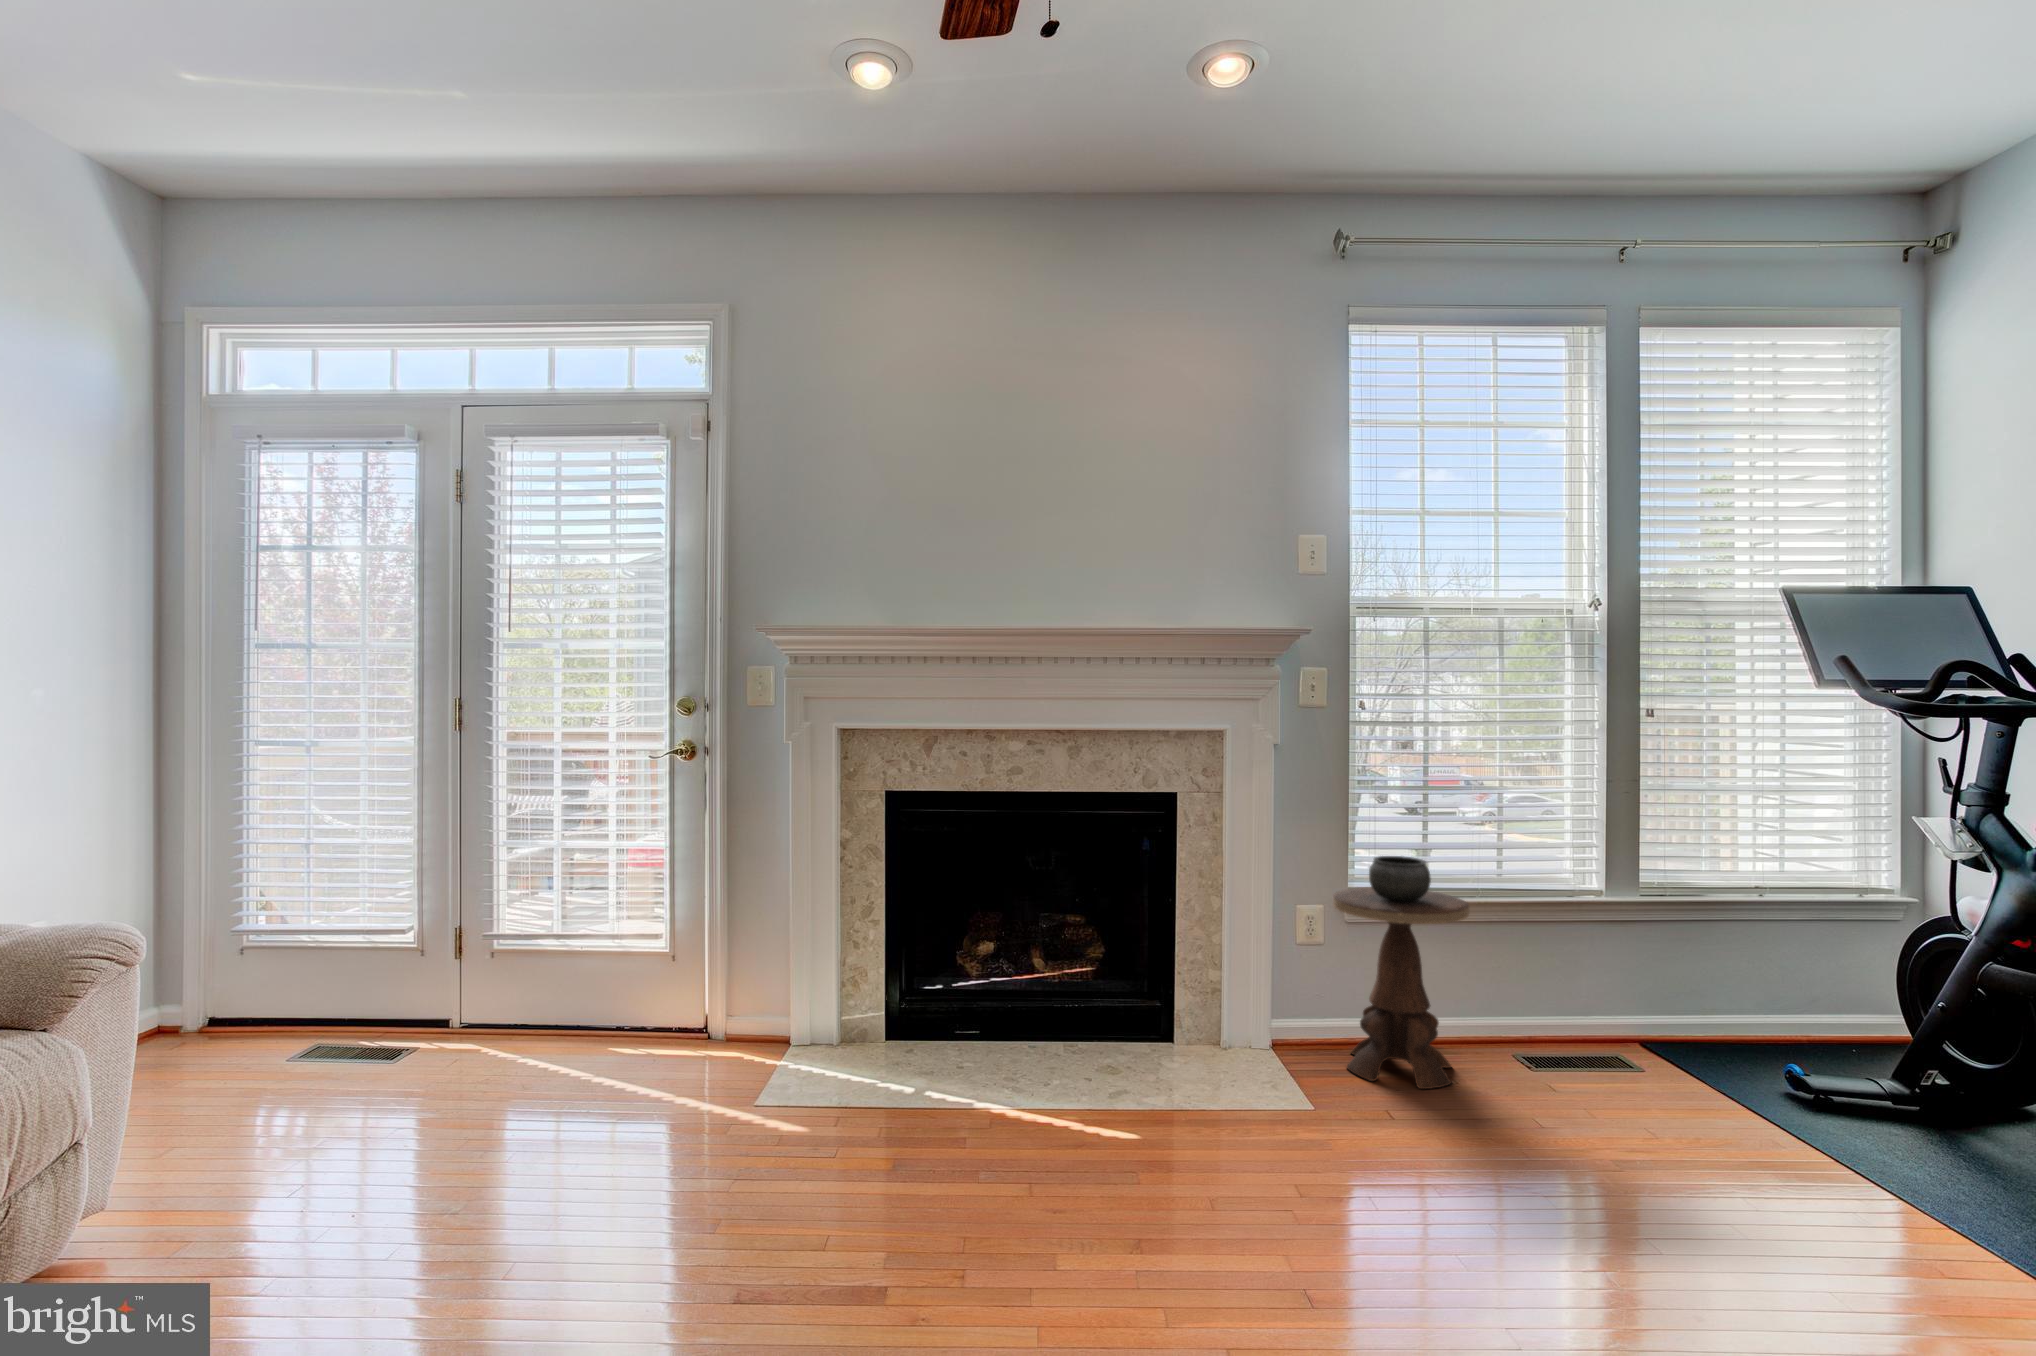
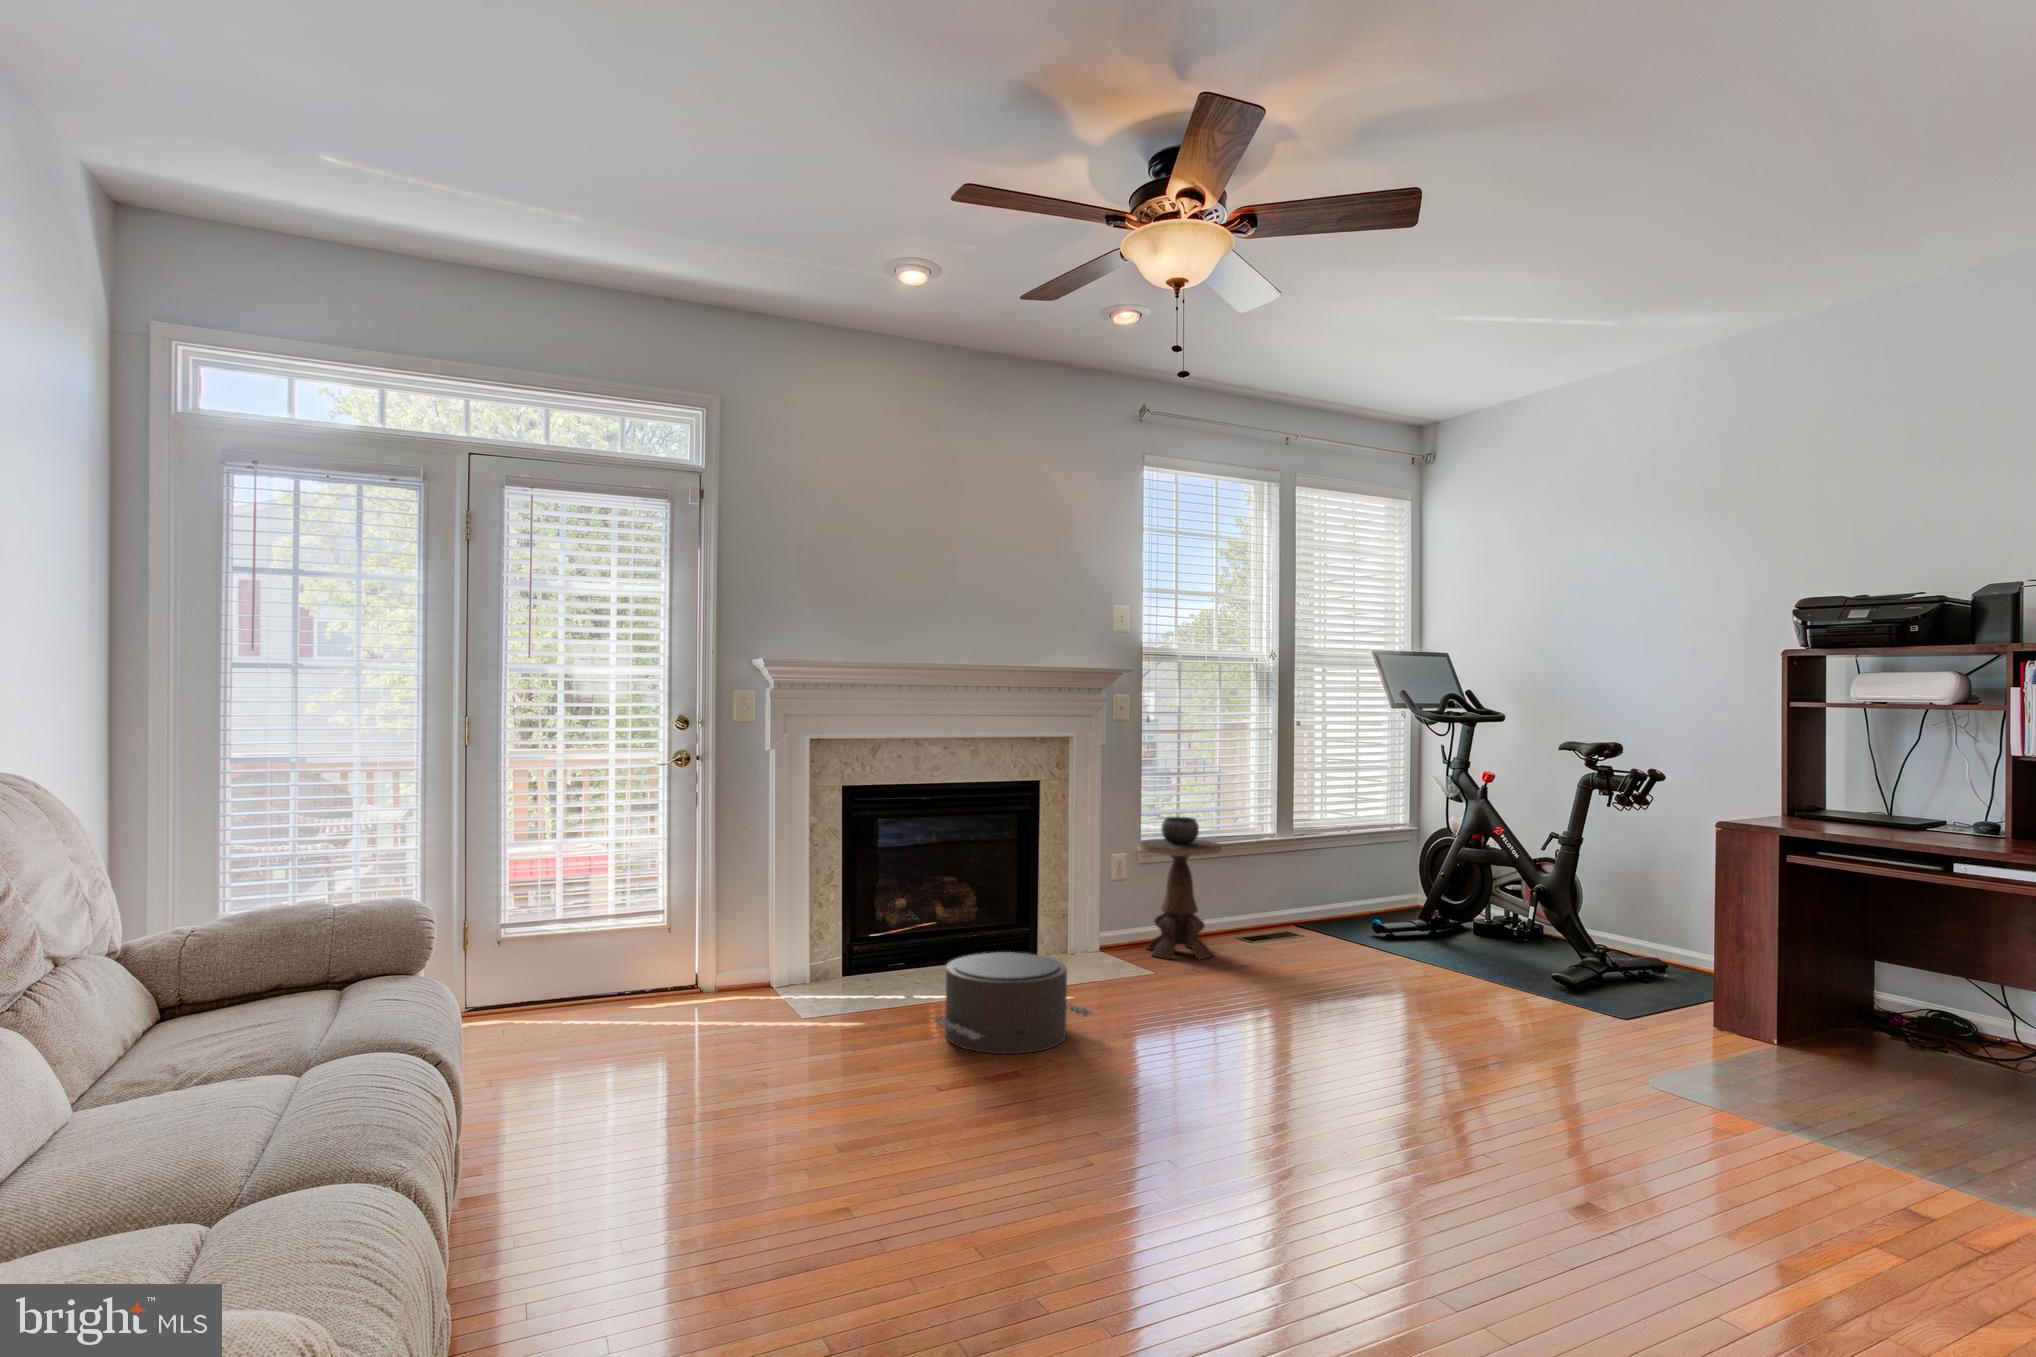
pouf: none [833,1057,1084,1251] -> present [934,952,1093,1054]

